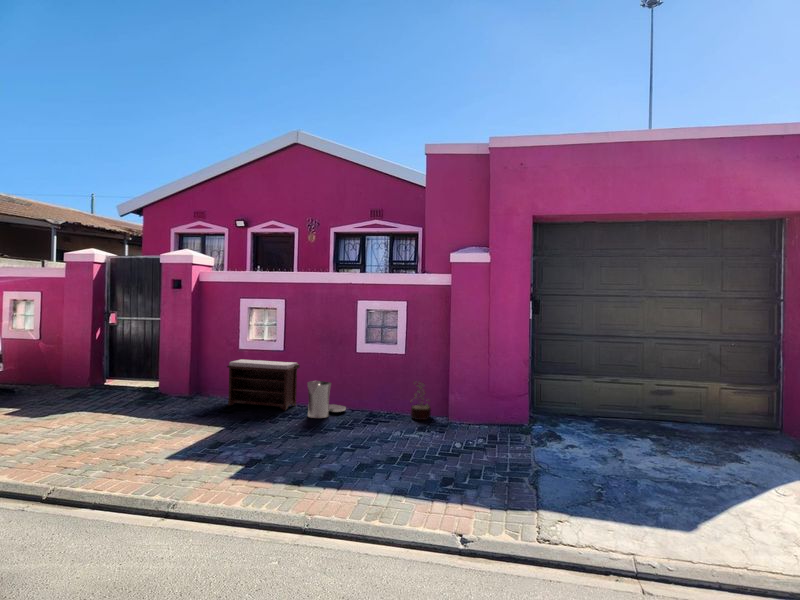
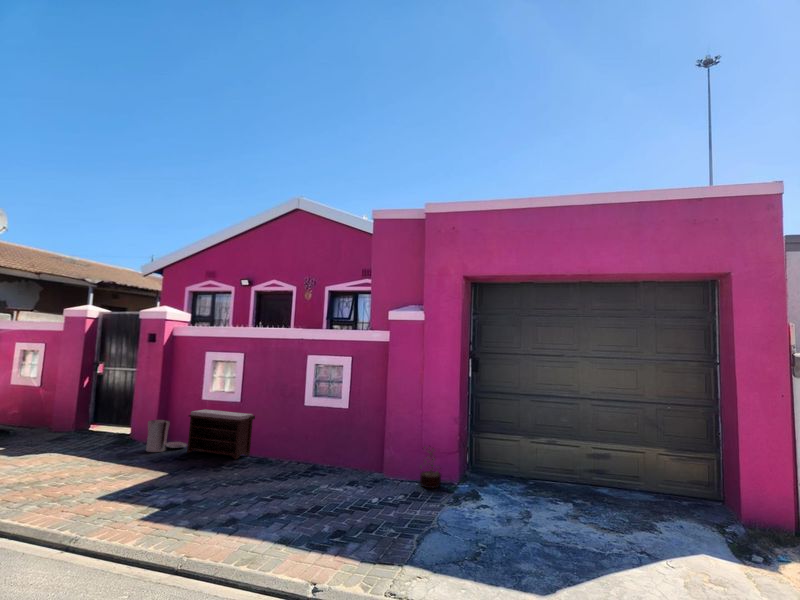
trash can: present [307,381,346,418] -> present [146,420,187,452]
decorative plant: present [410,381,431,420] -> present [420,447,441,488]

